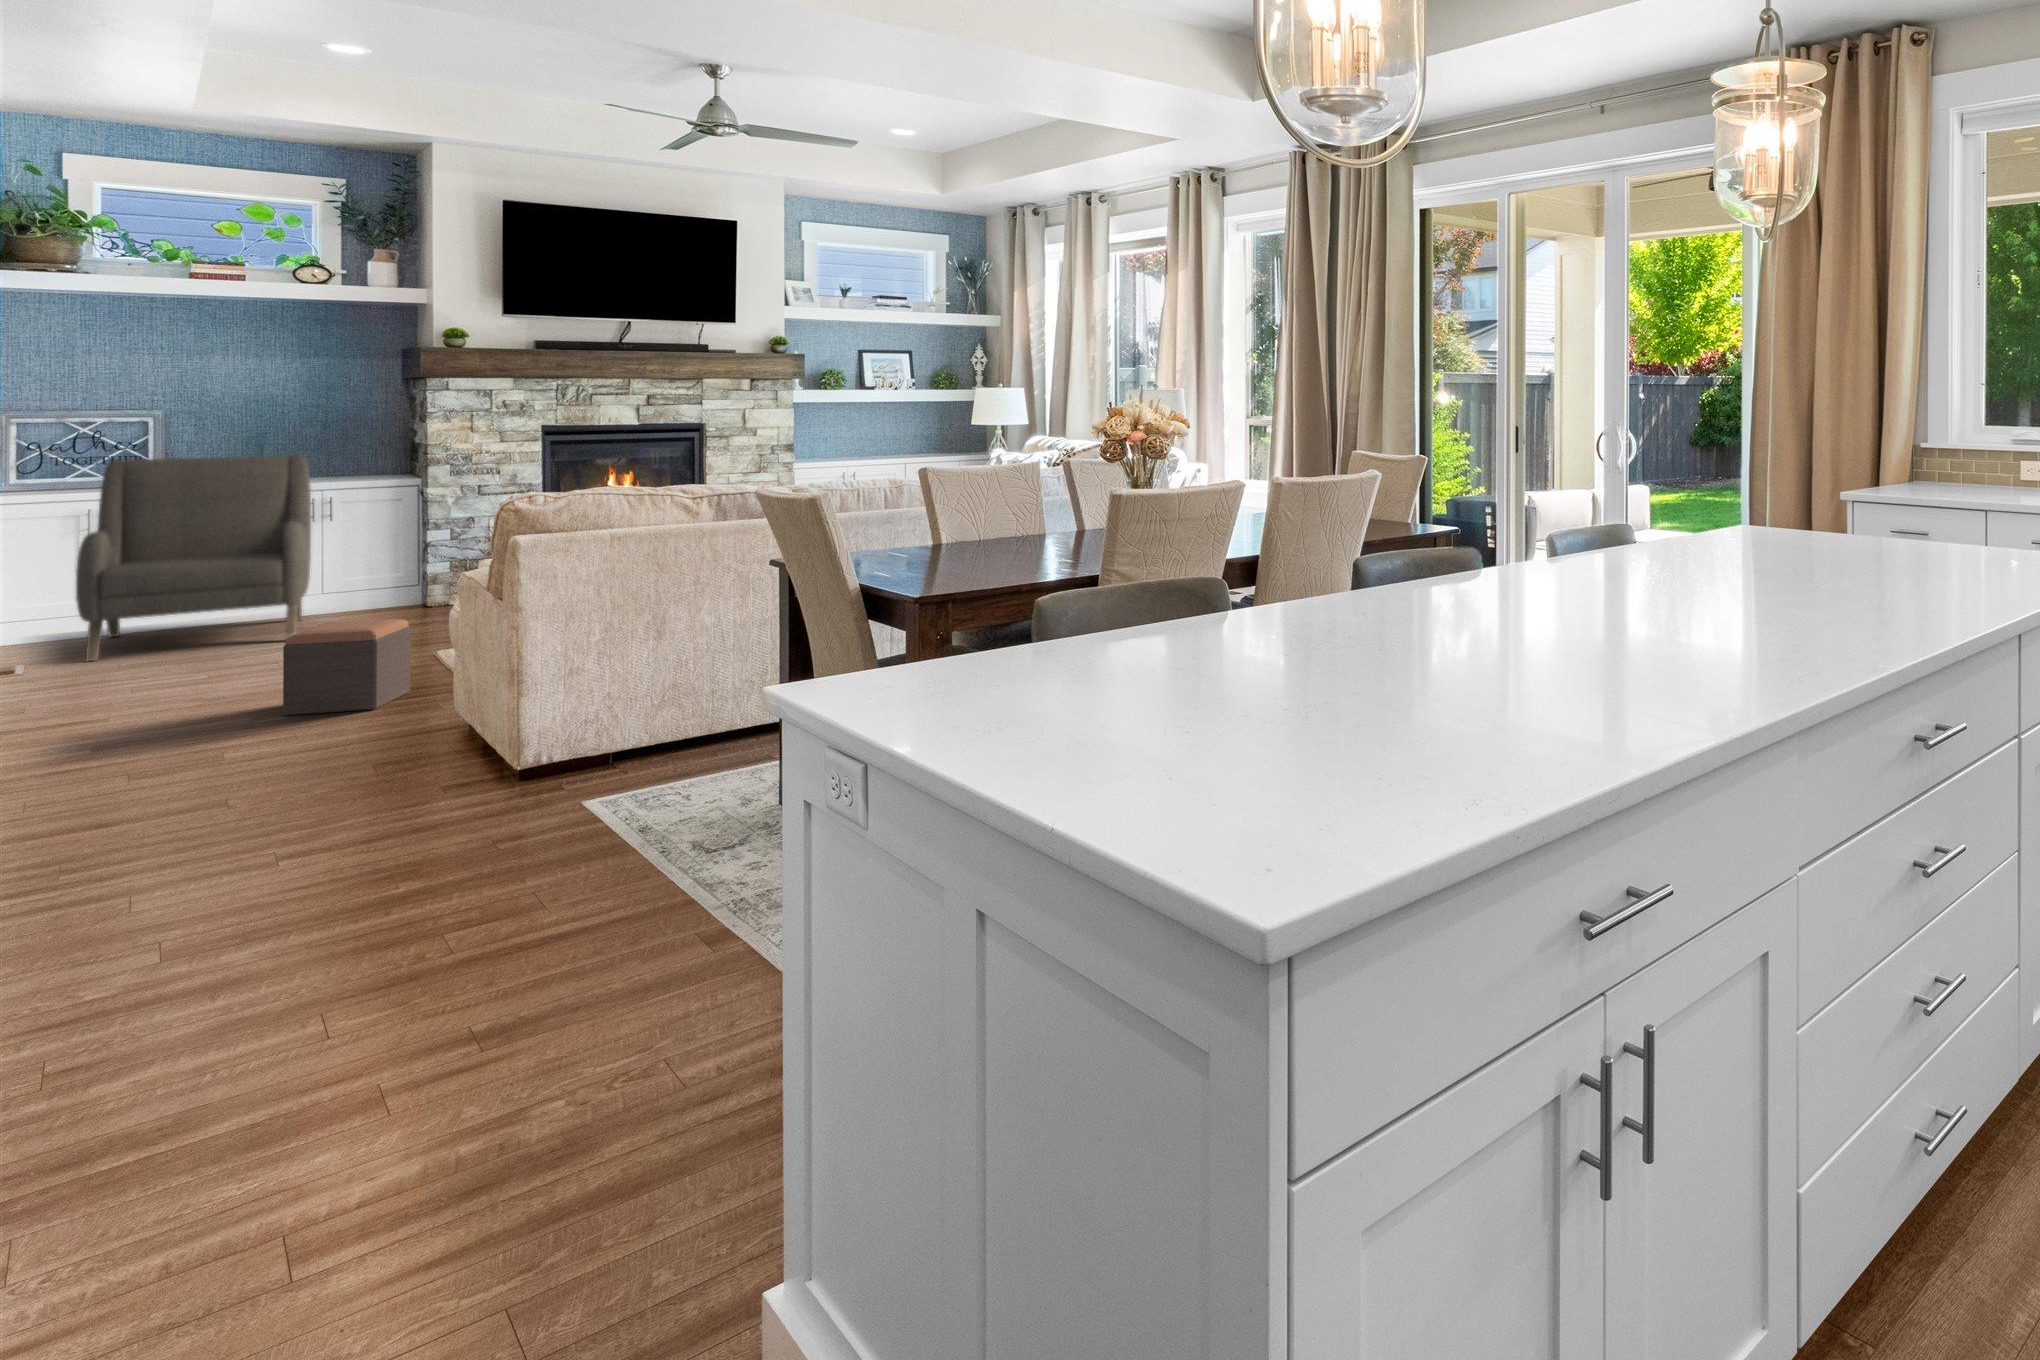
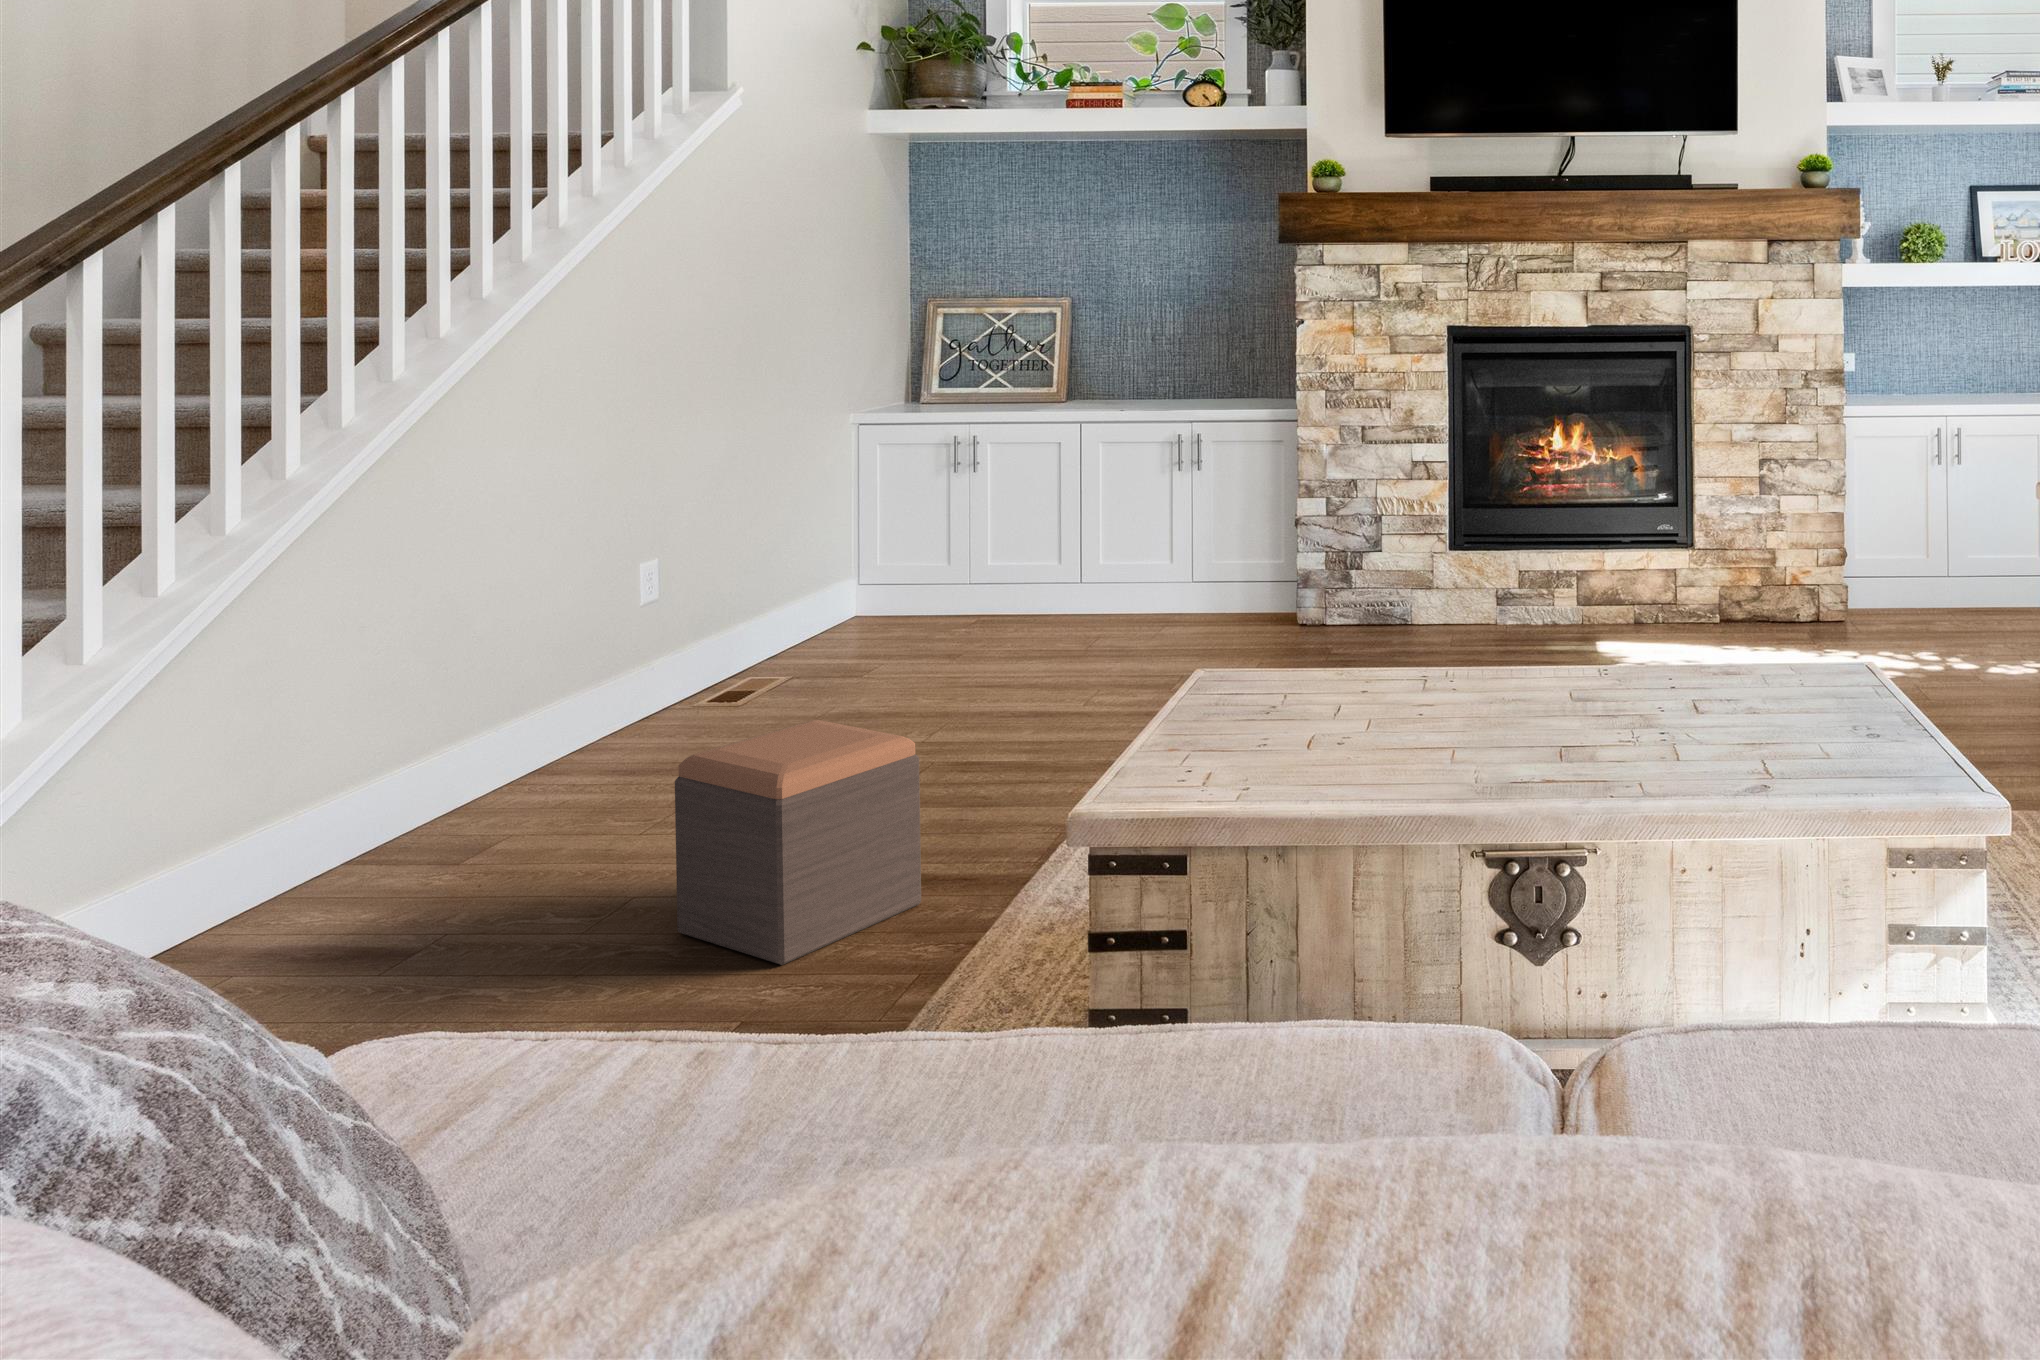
armchair: present [76,455,311,661] -> none [851,367,1163,674]

